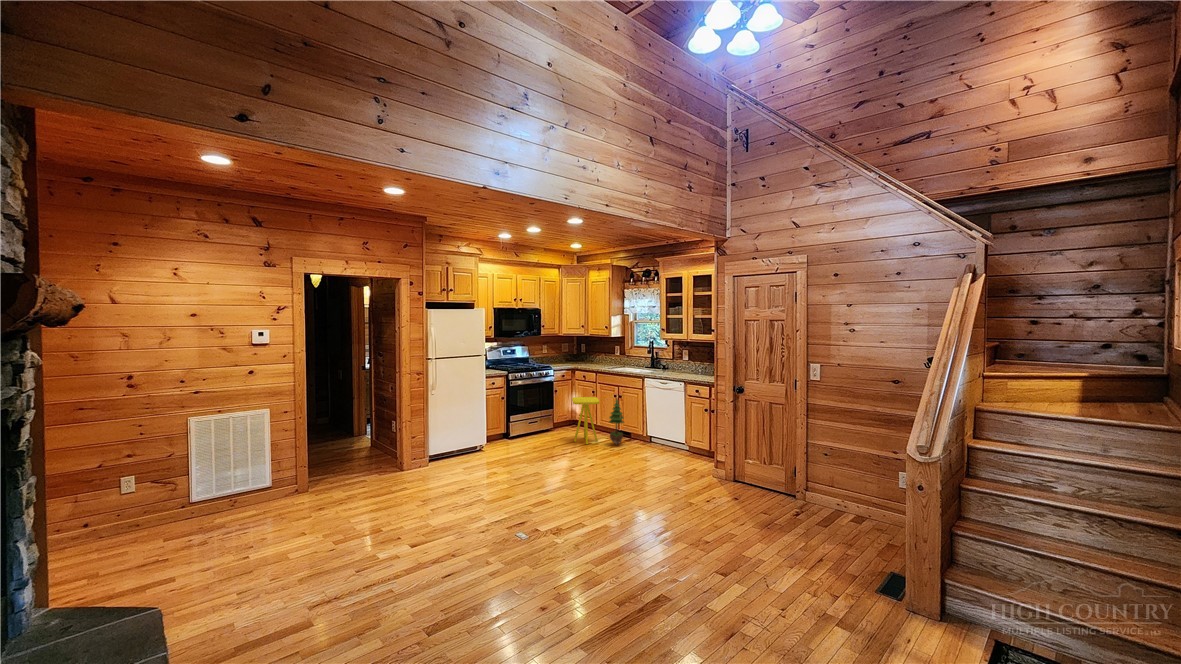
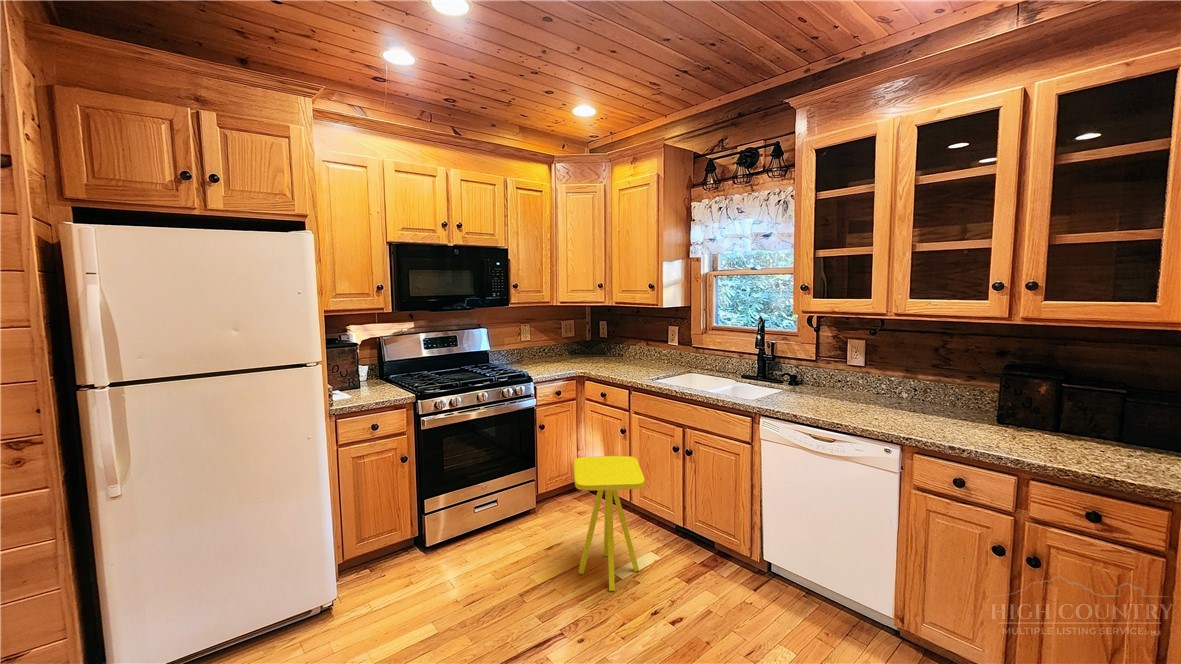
potted tree: present [609,399,624,444] -> none [669,472,715,594]

